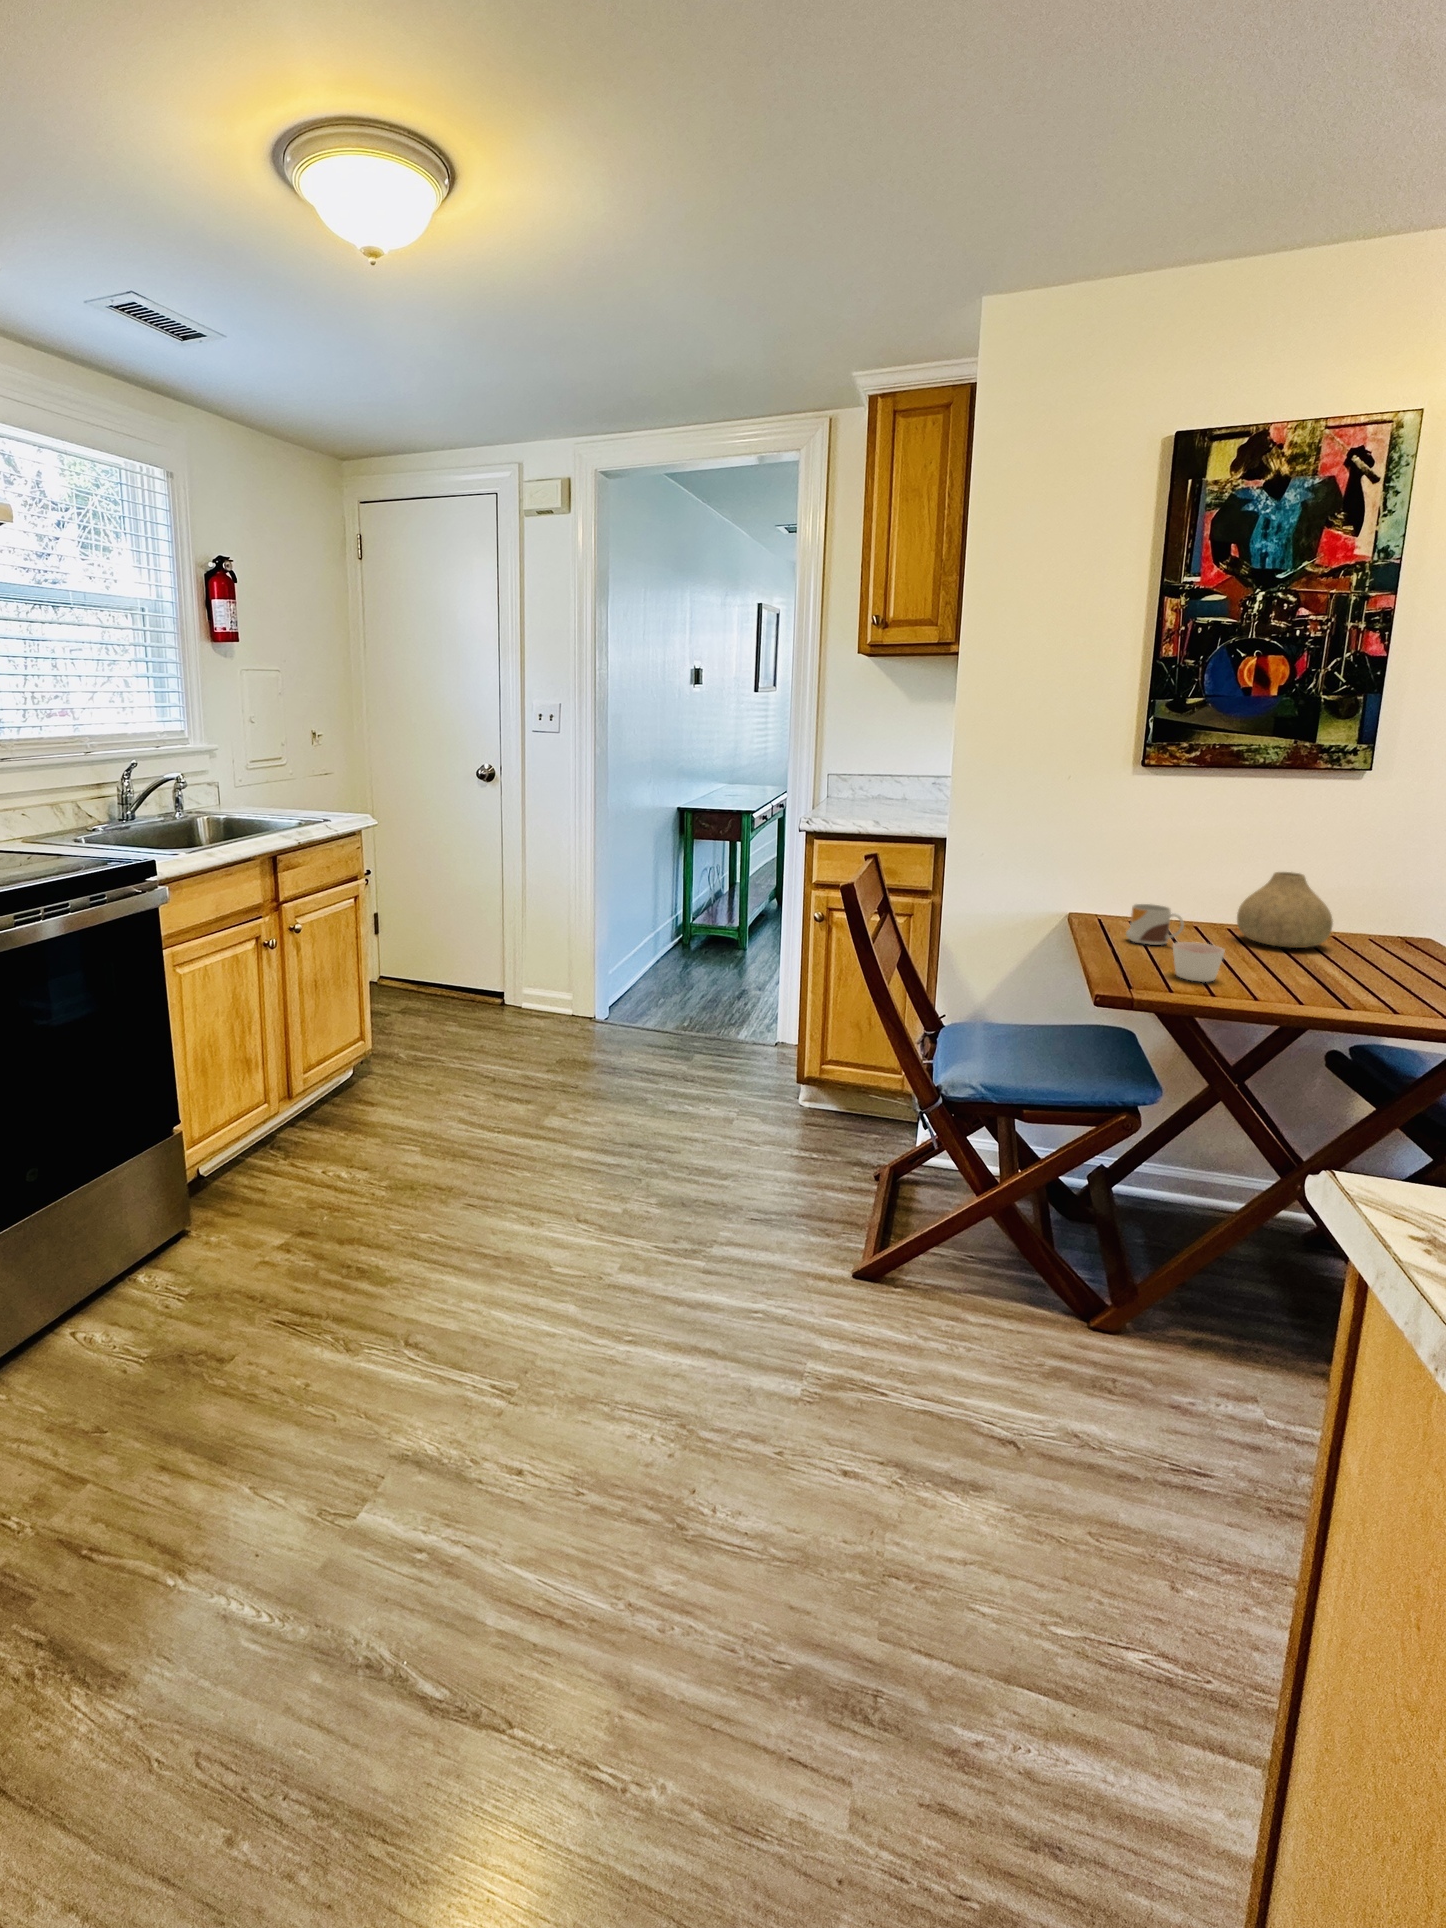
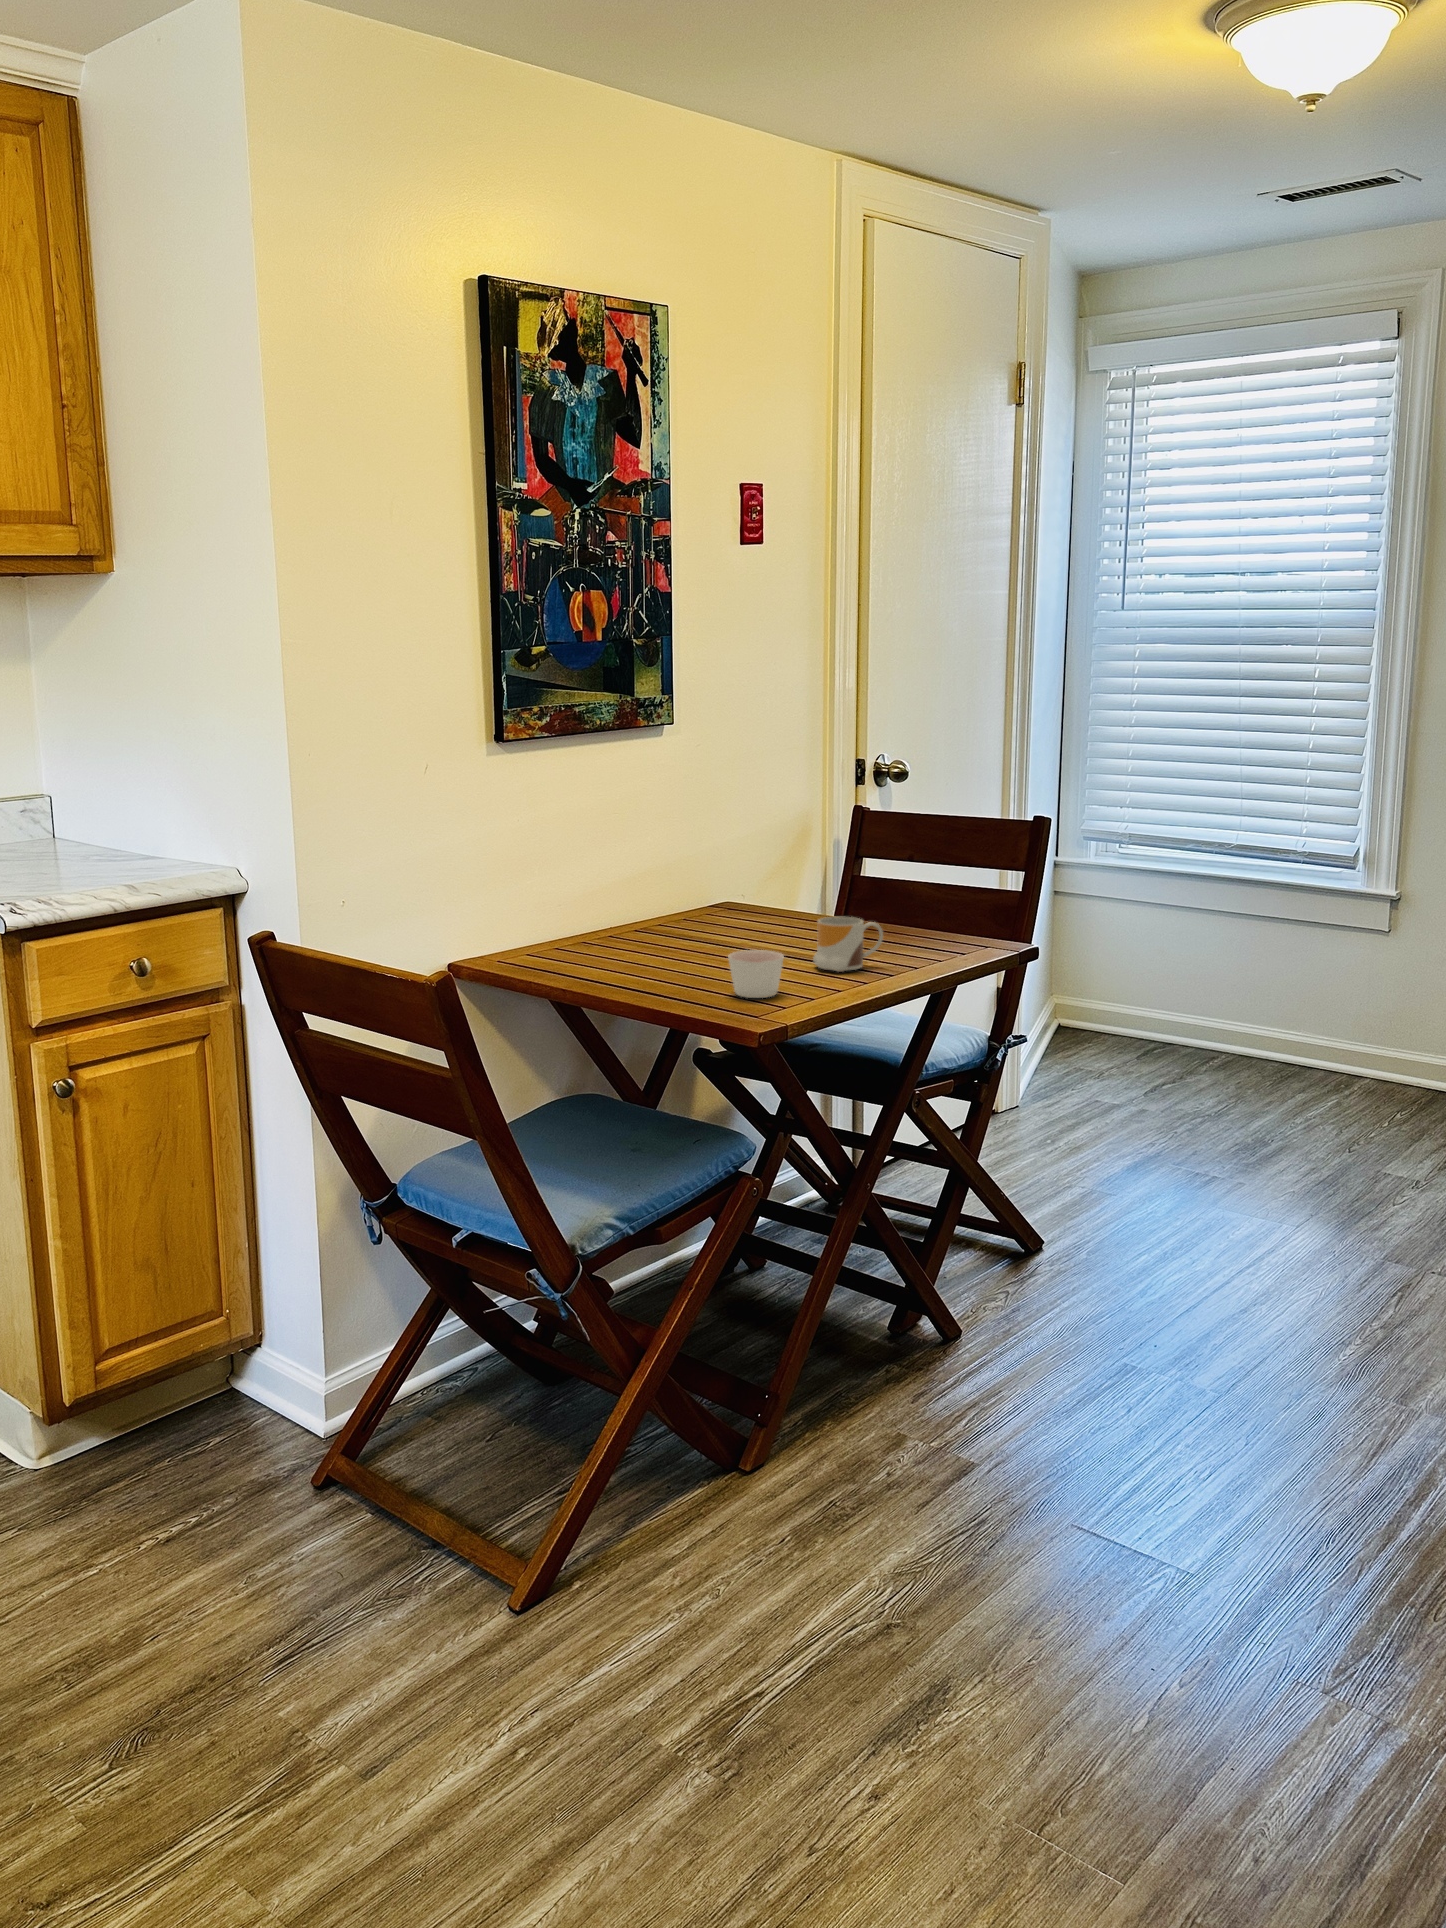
vase: present [1237,872,1333,948] -> none [635,853,728,944]
mug: present [1126,904,1184,945] -> present [813,917,883,972]

